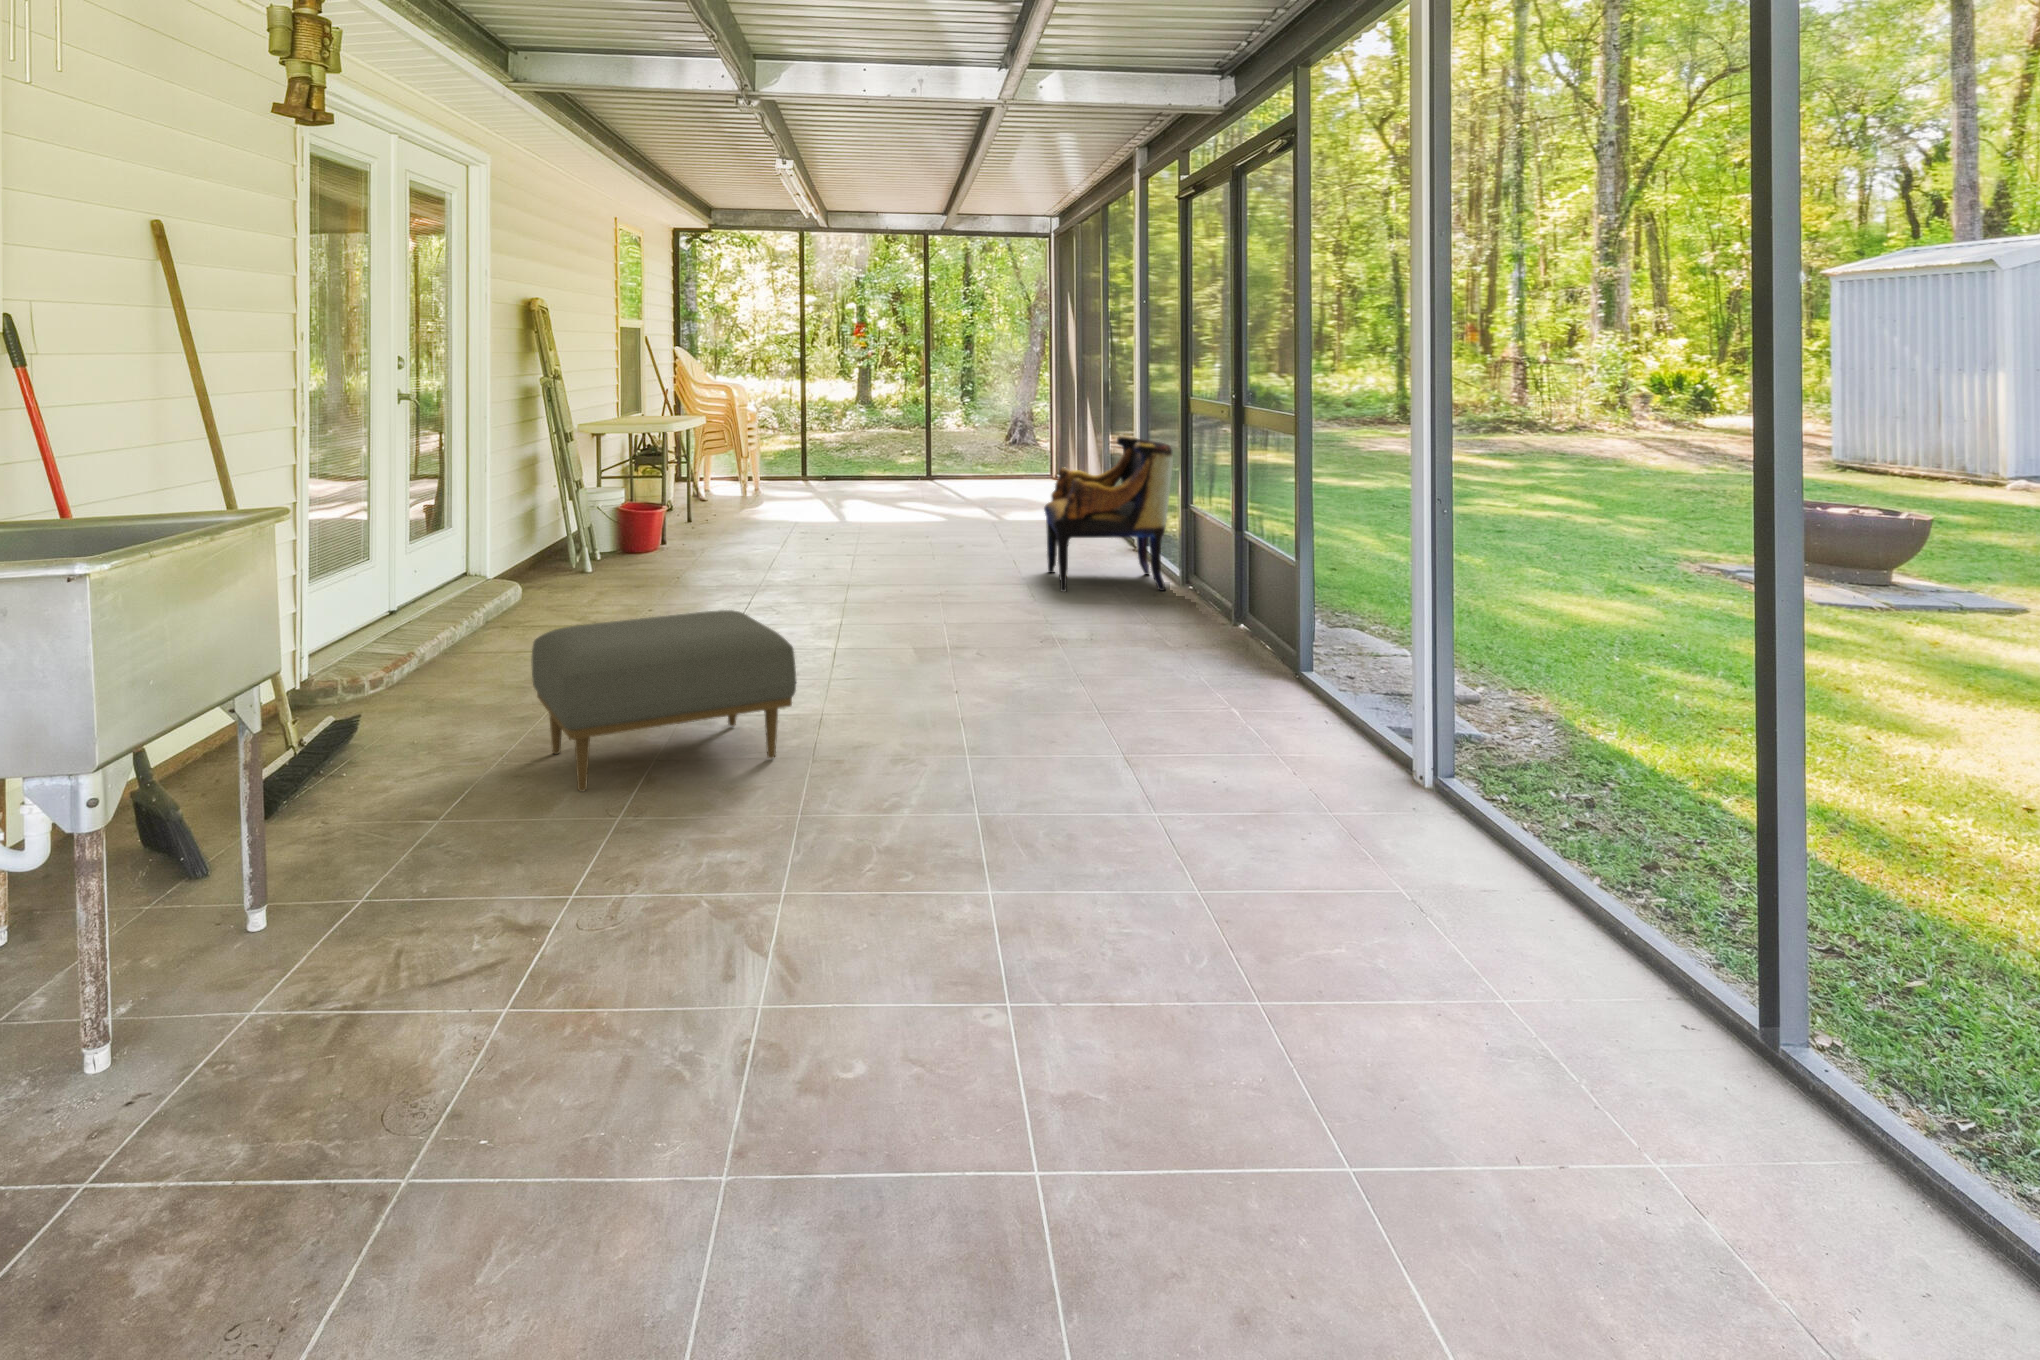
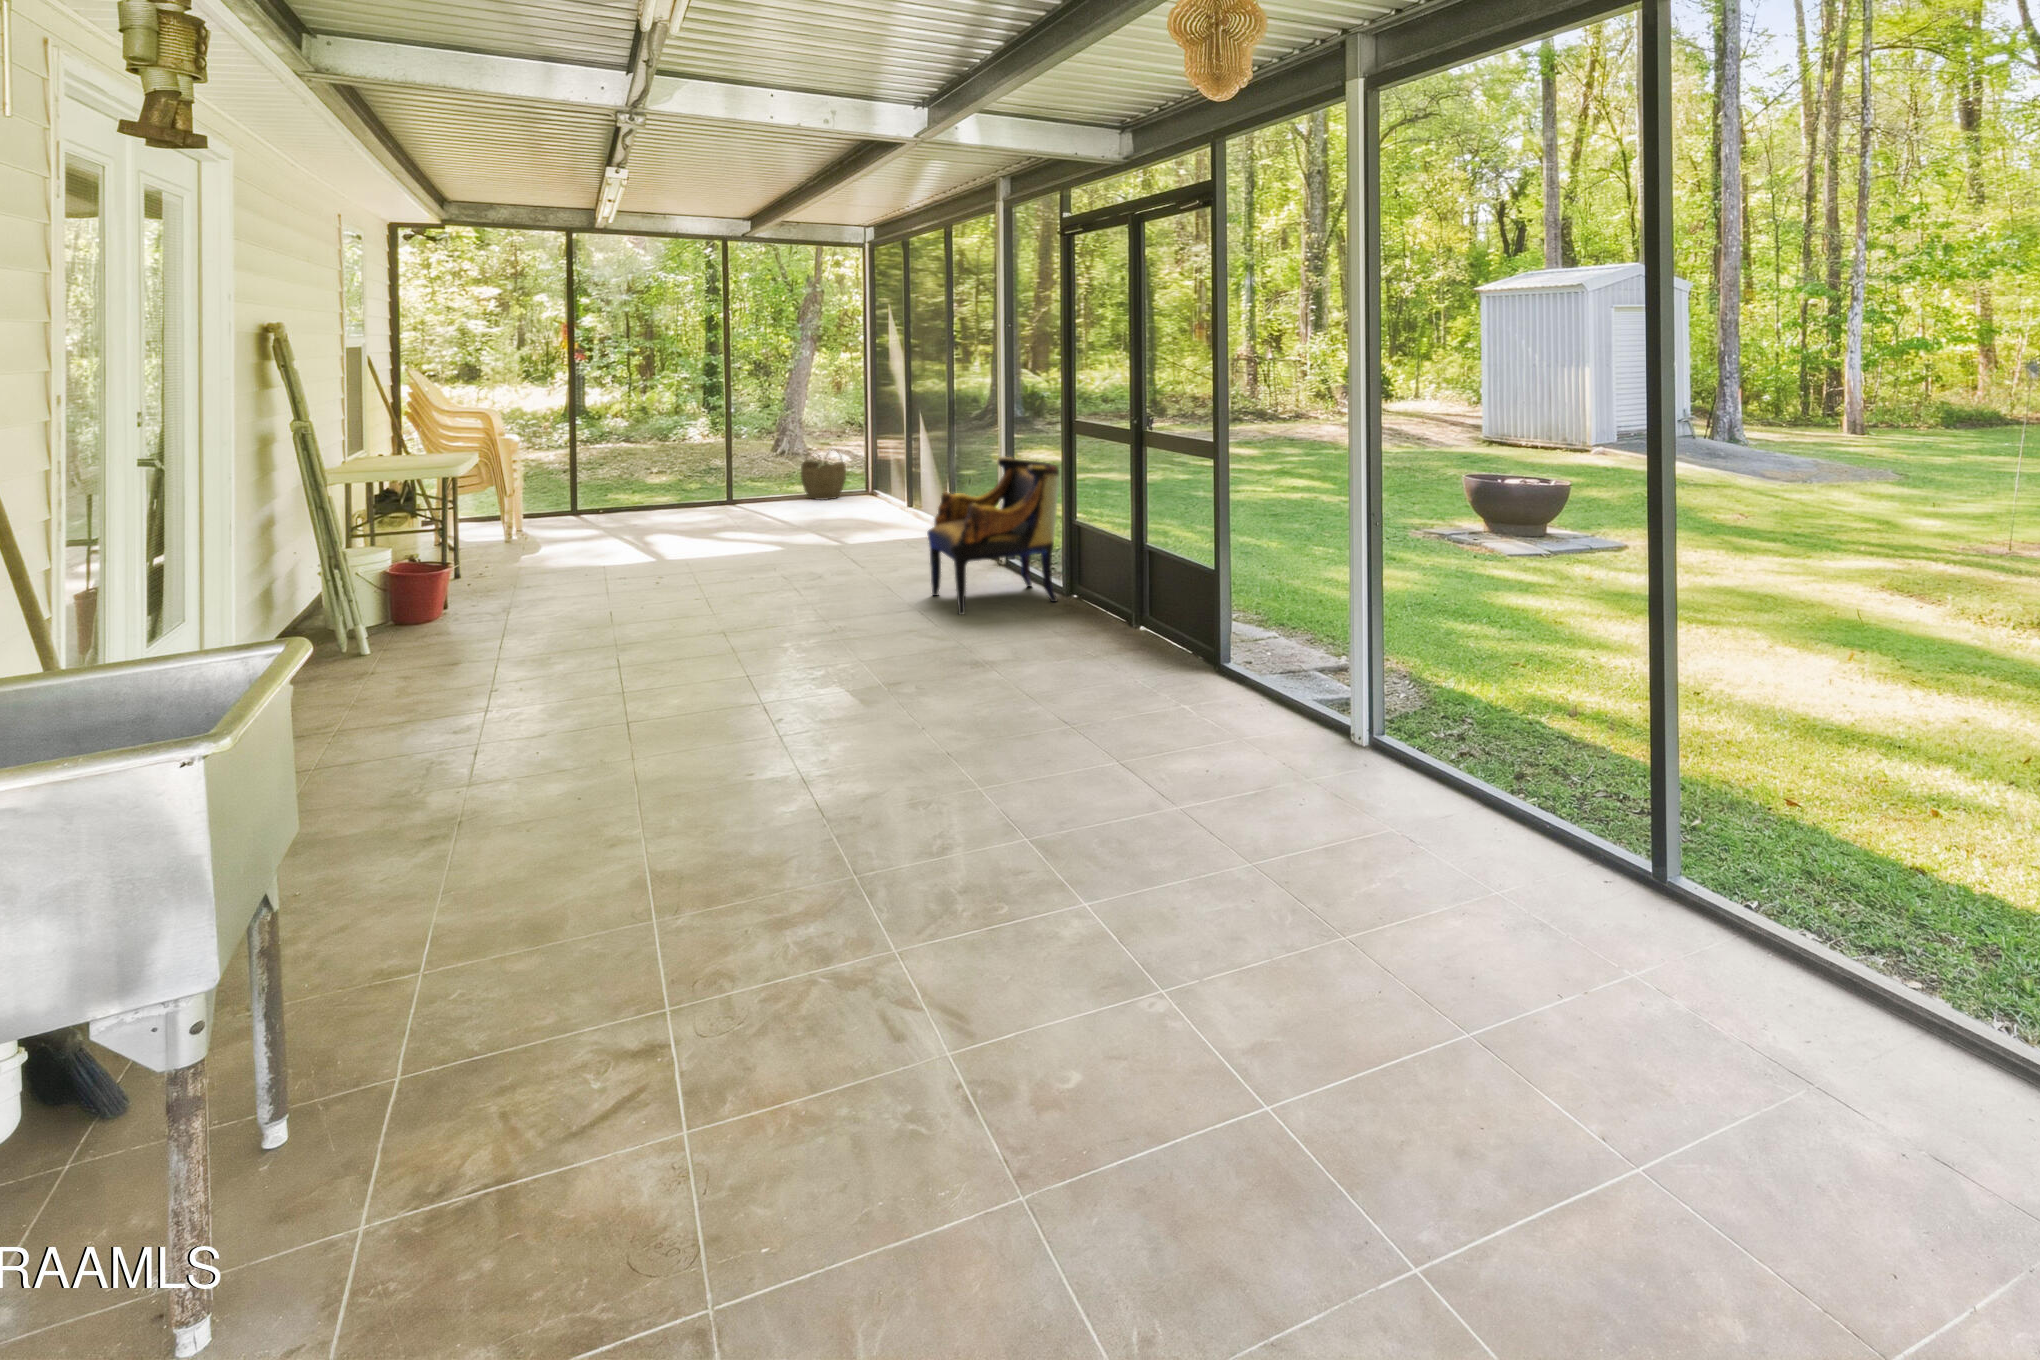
woven basket: none [993,434,1033,483] -> present [801,450,846,500]
ottoman: present [531,610,796,792] -> none [468,695,817,936]

